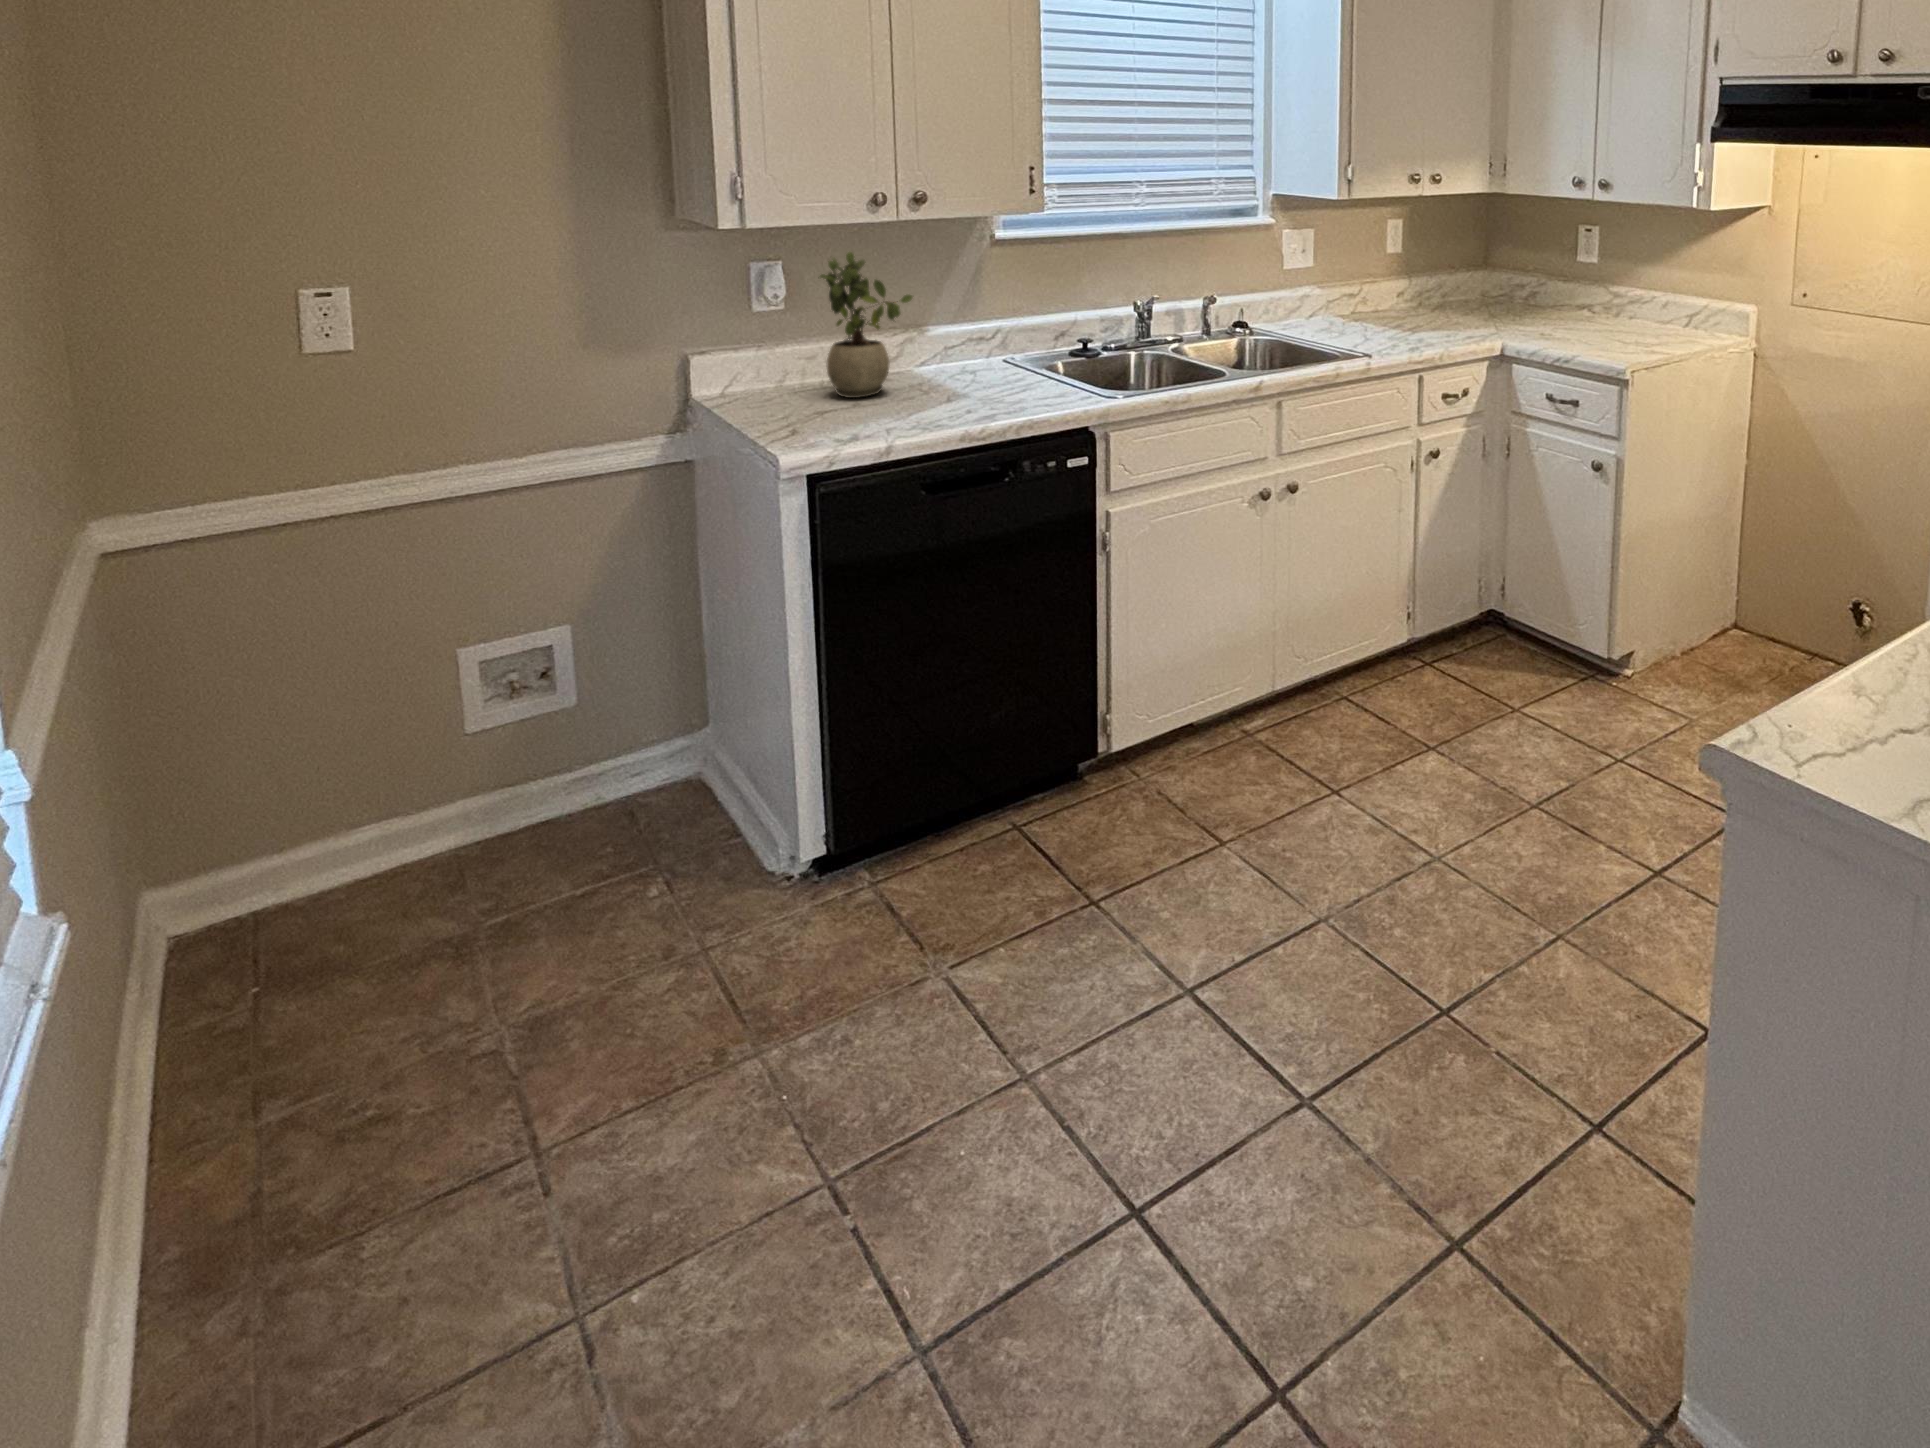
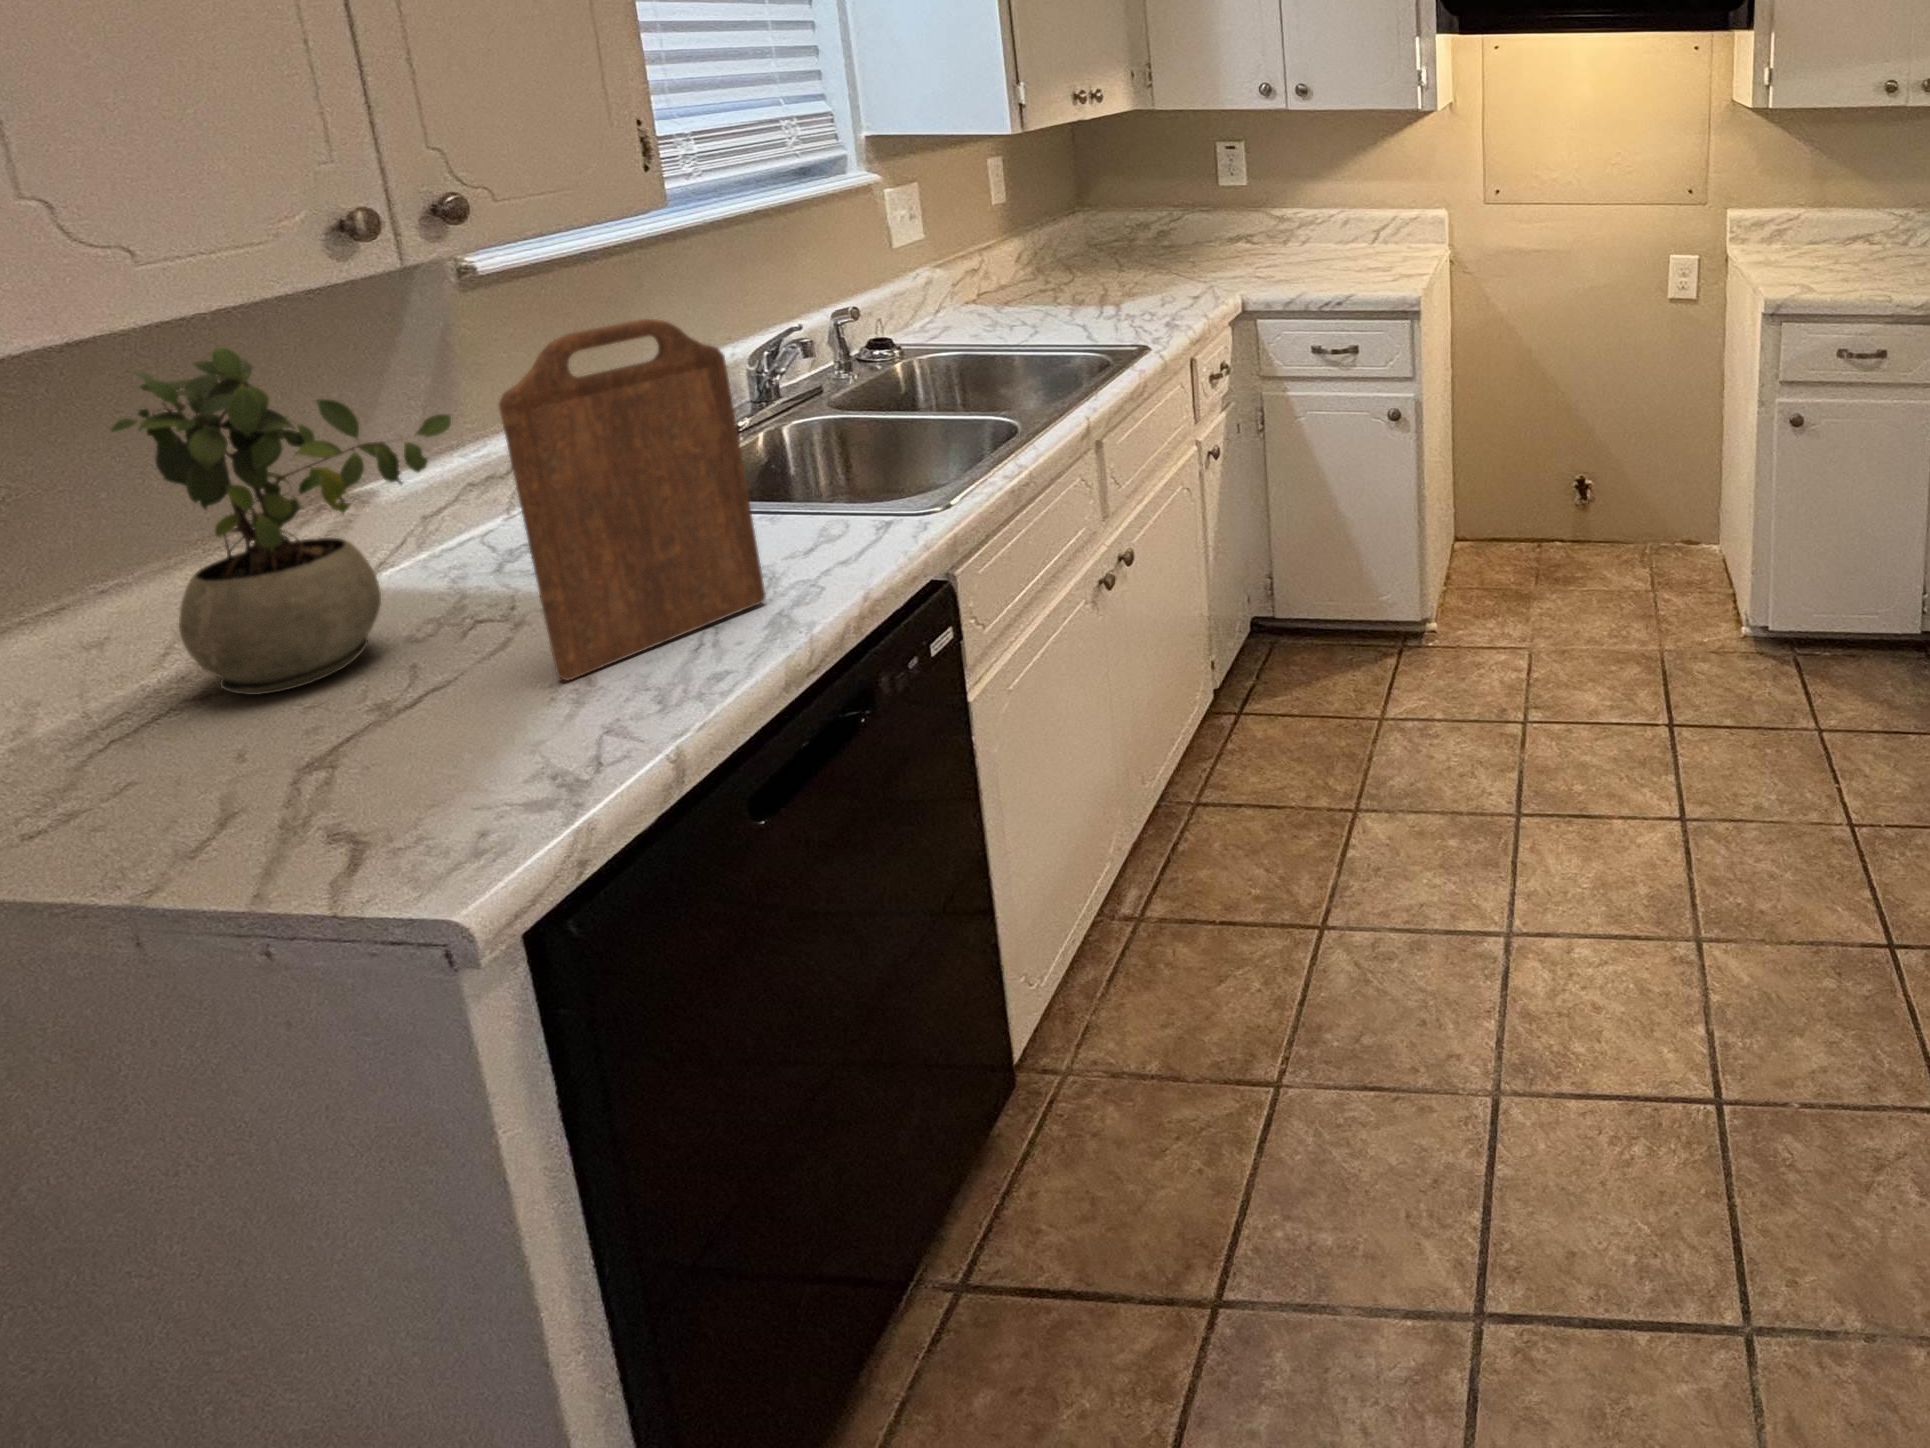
cutting board: none [901,263,999,419] -> present [499,319,766,681]

